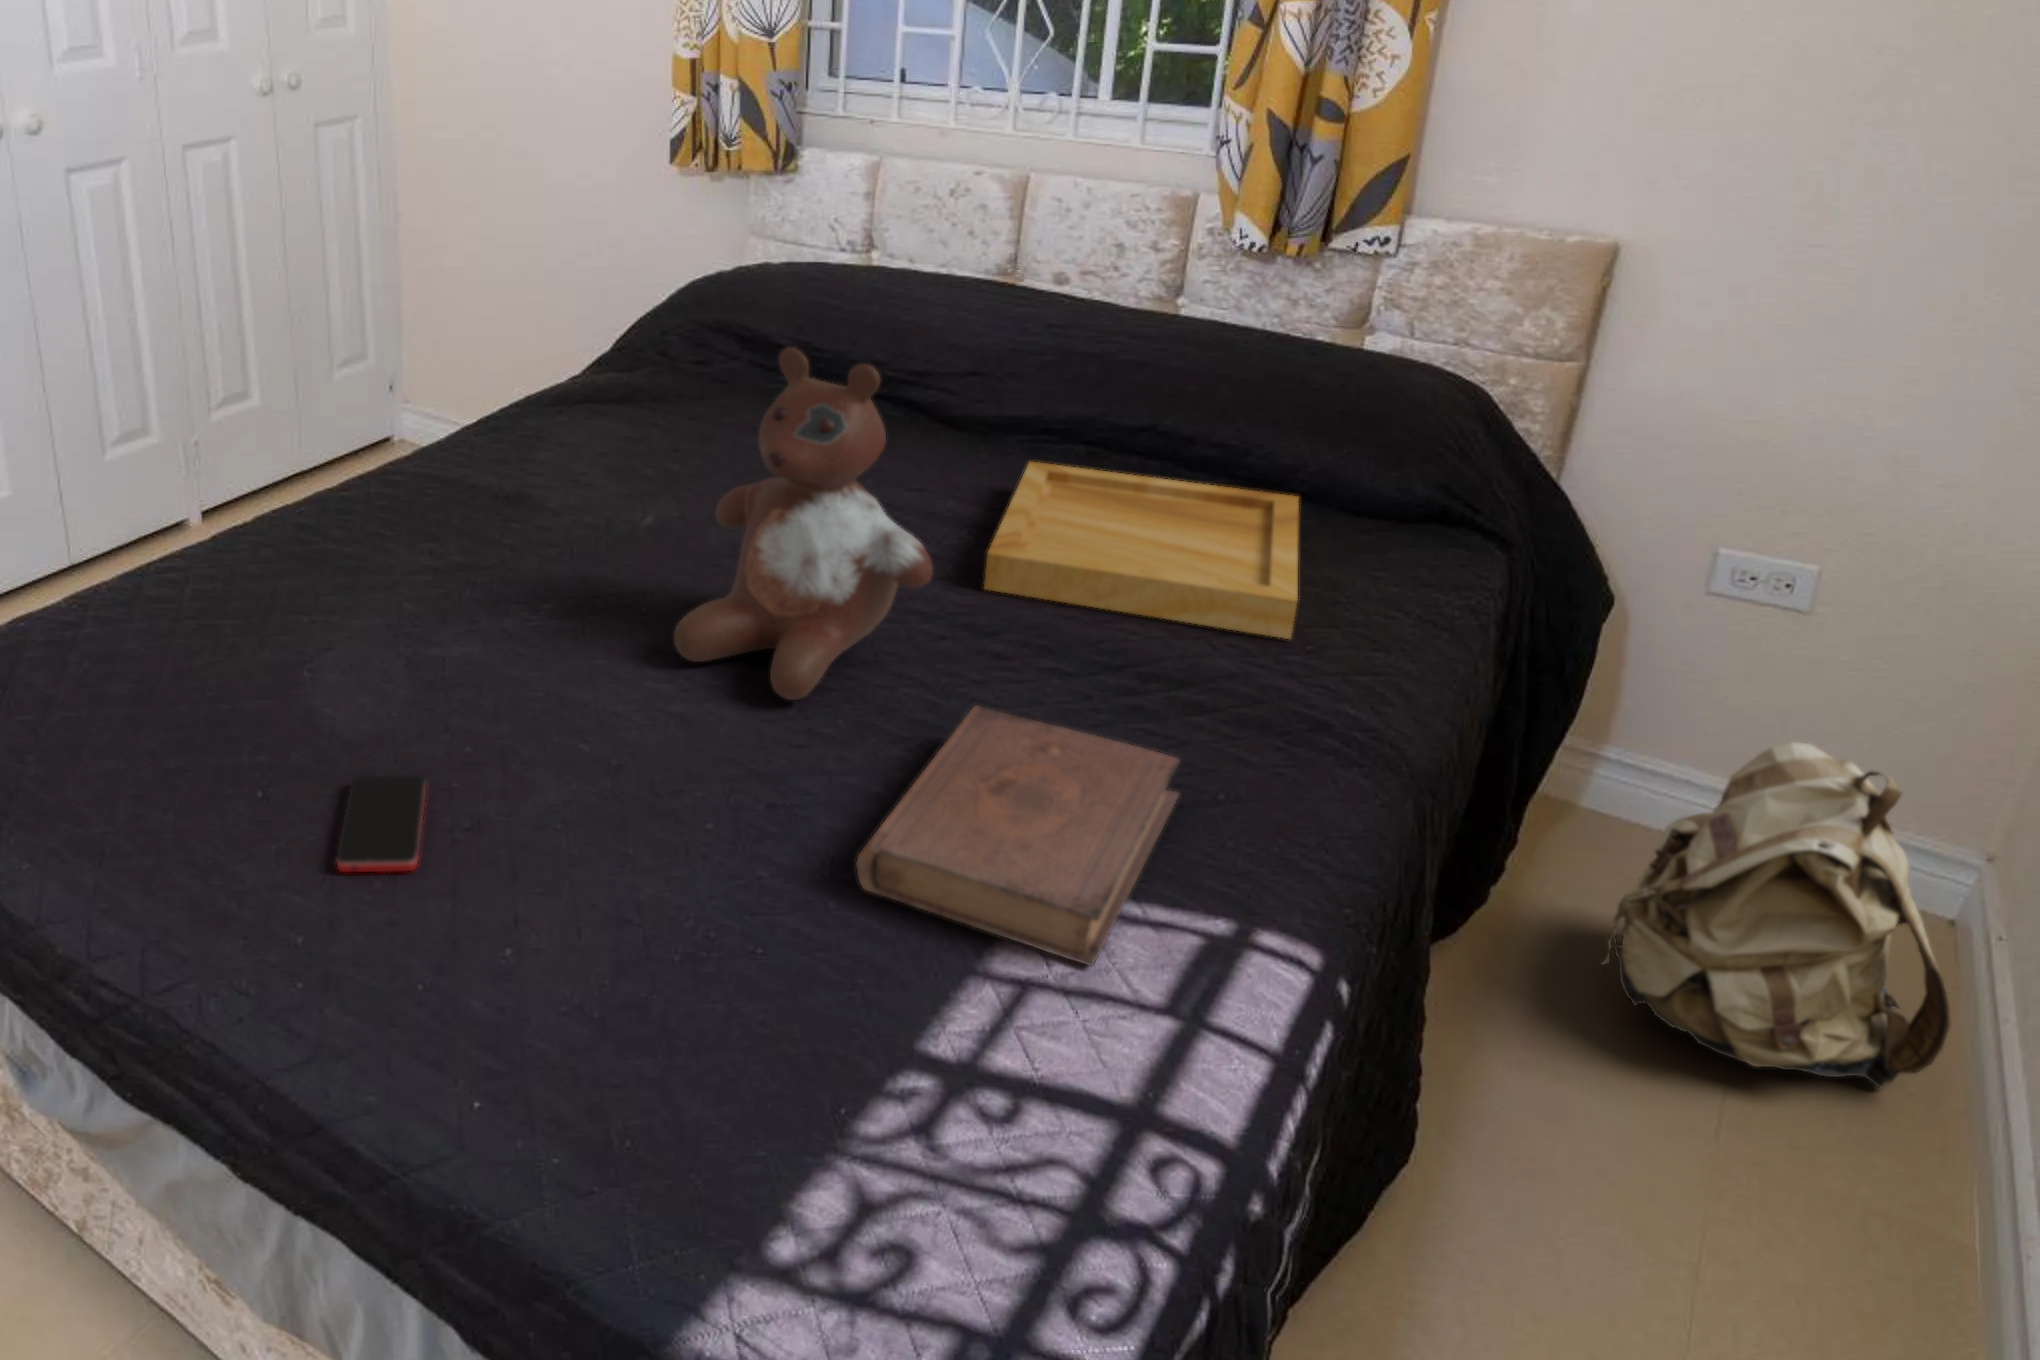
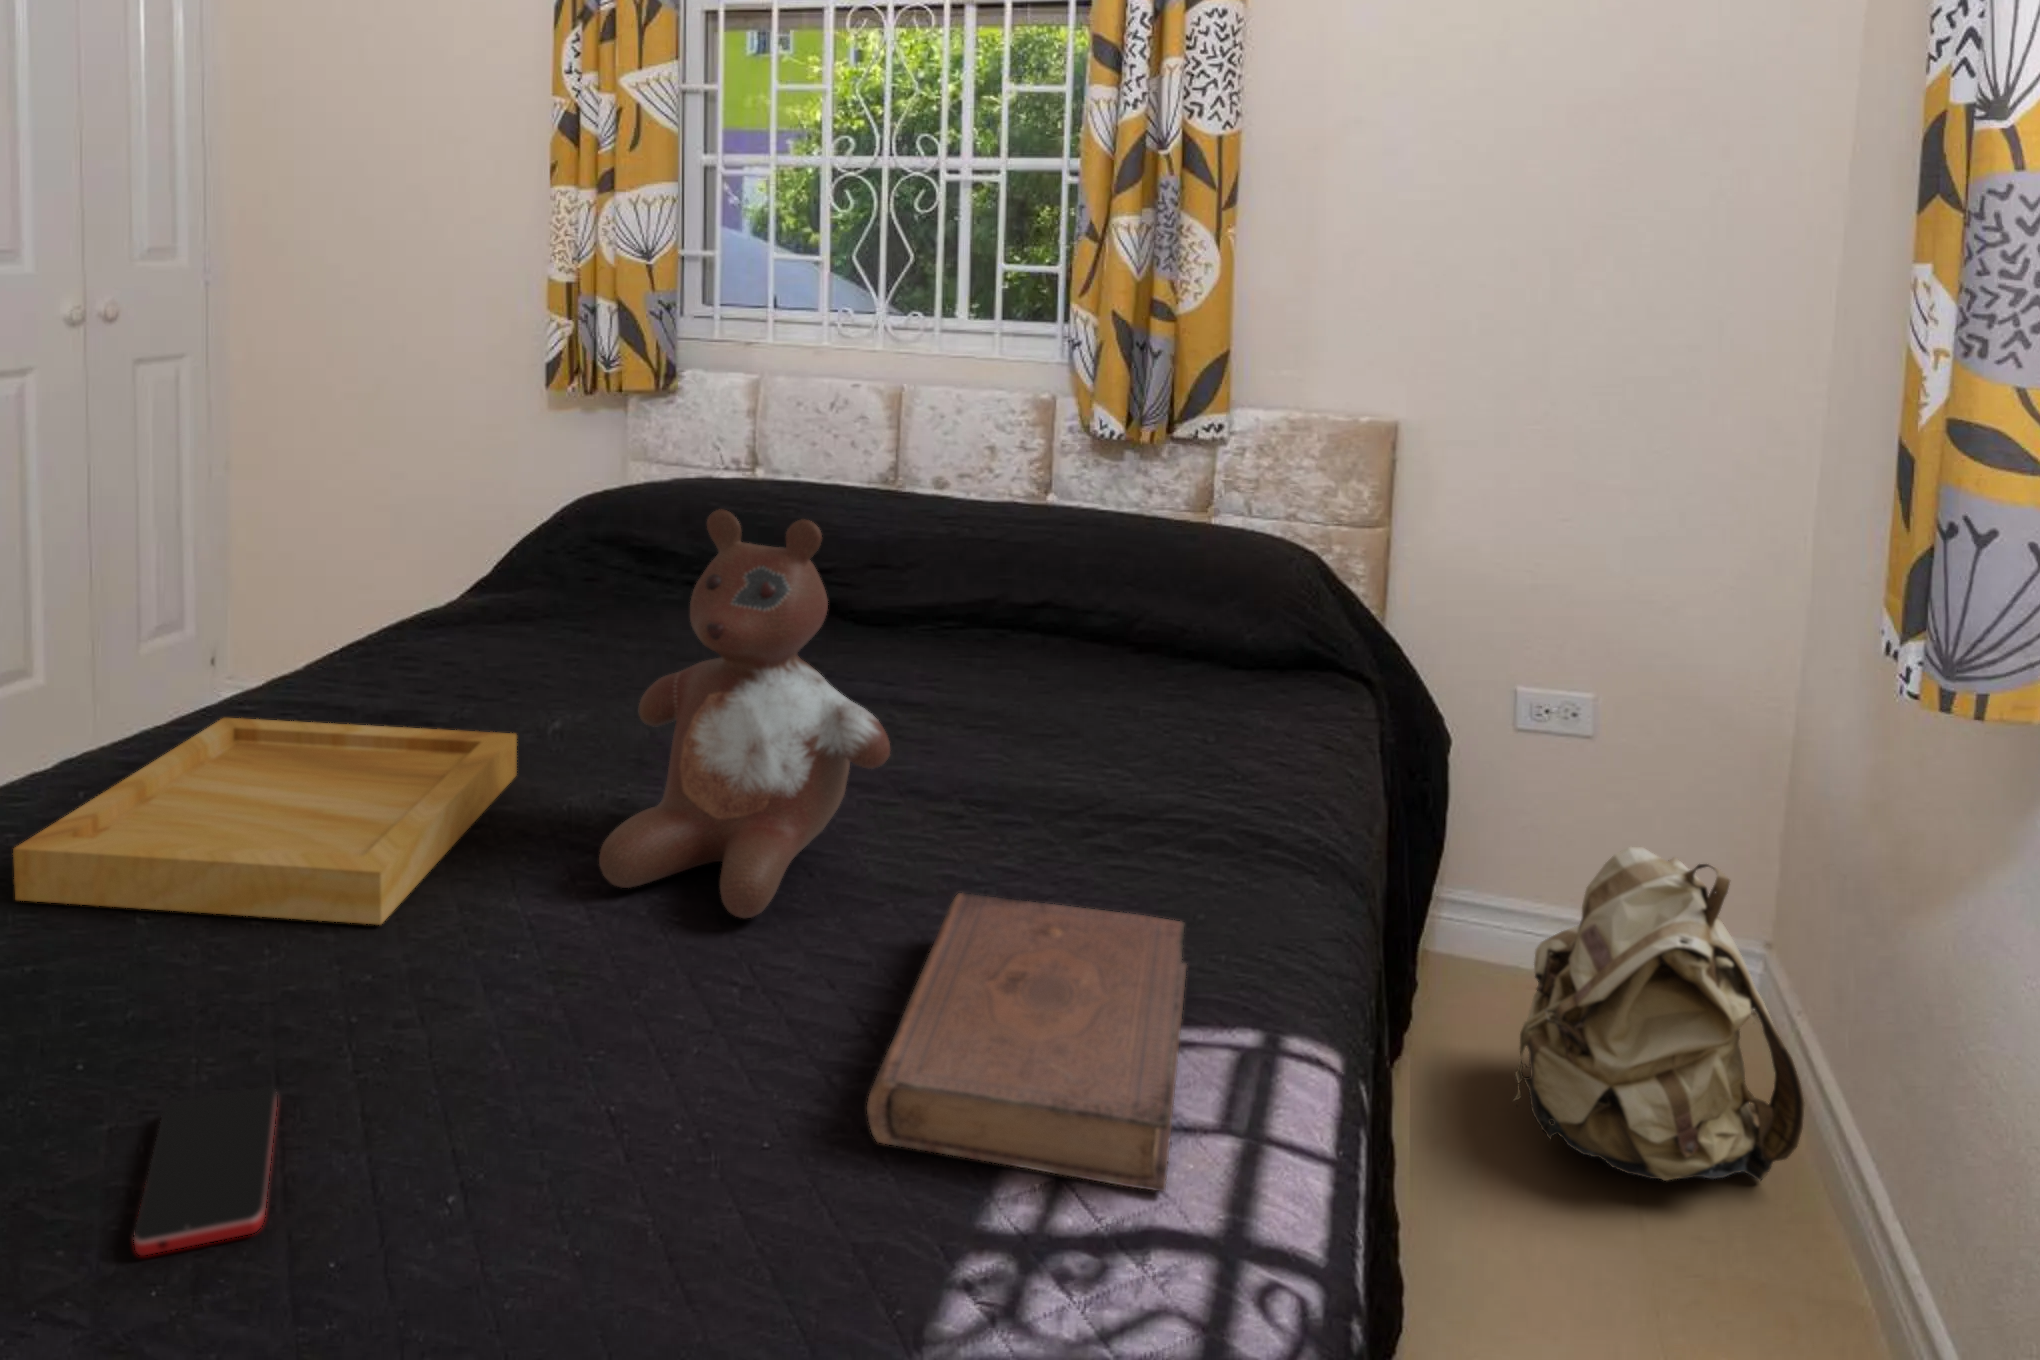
tray: present [984,462,1299,639] -> present [13,718,517,925]

